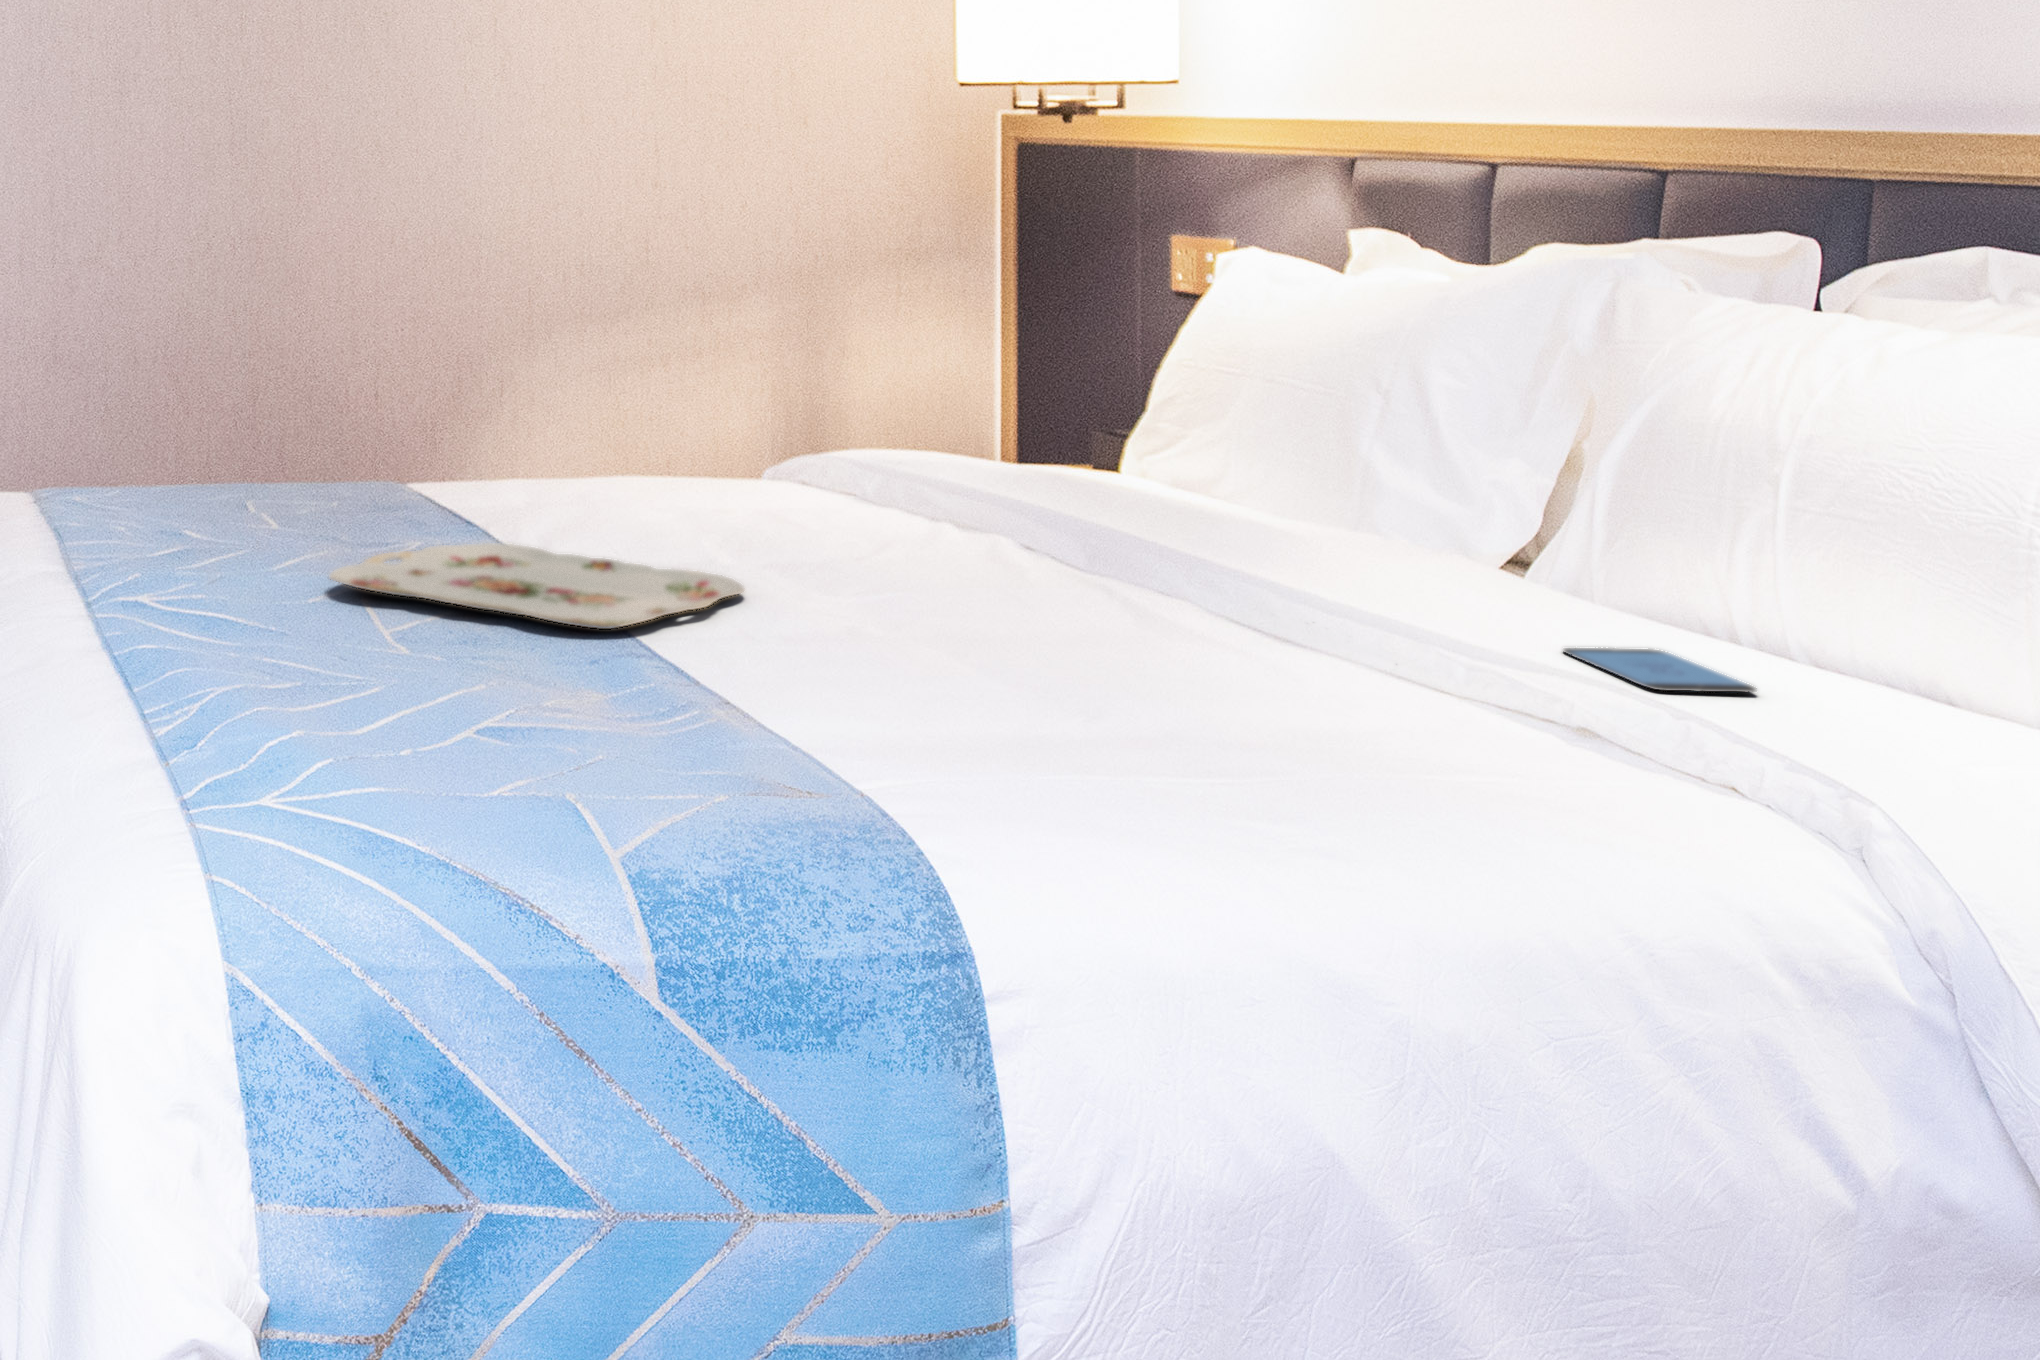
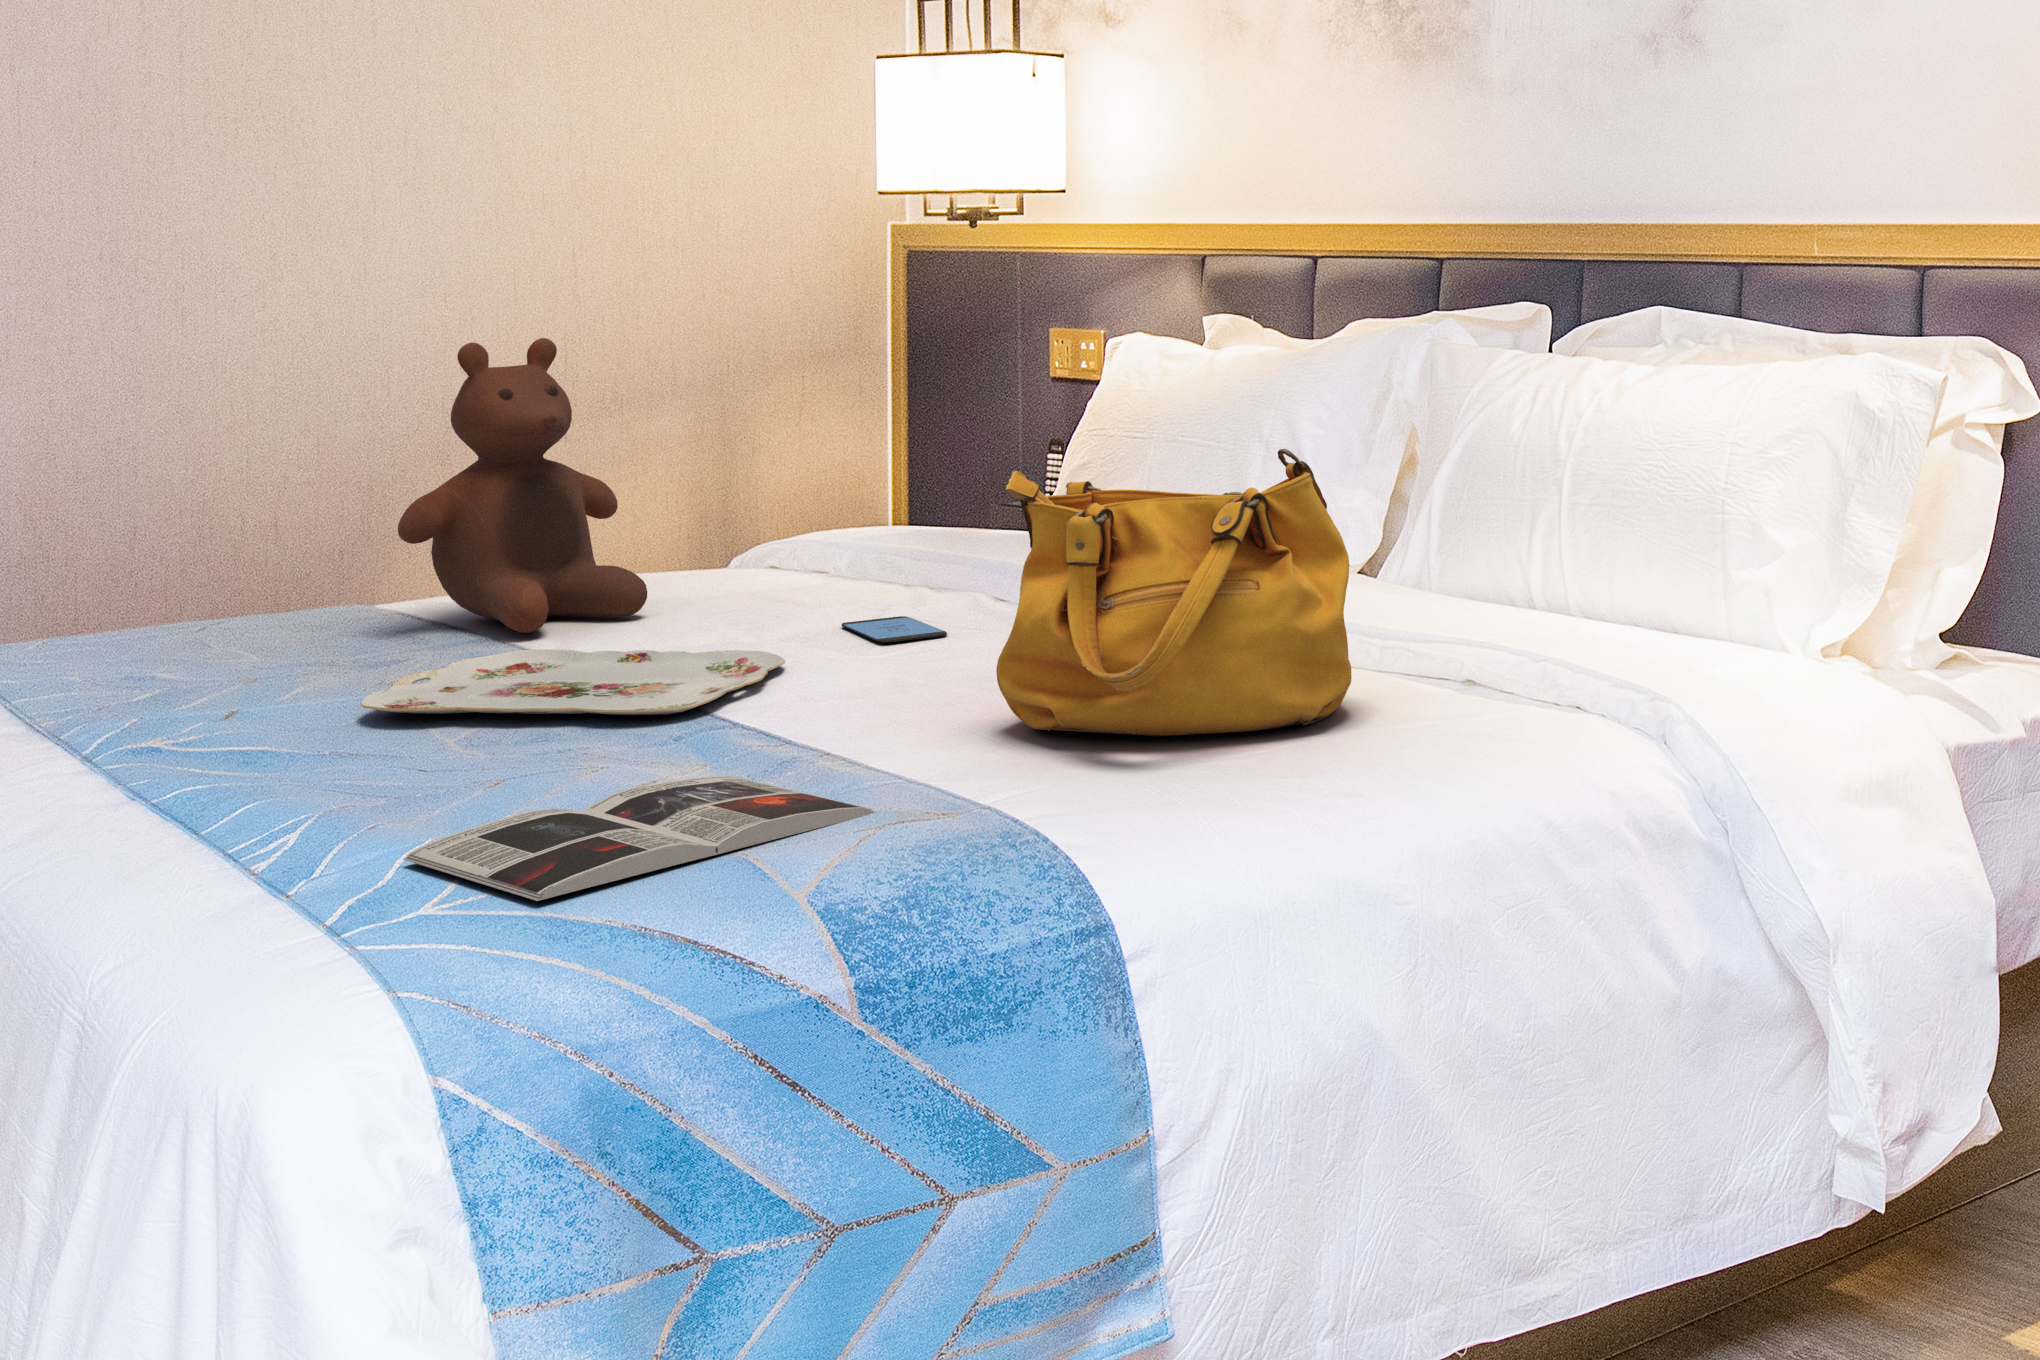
stuffed bear: none [406,228,639,527] -> present [398,338,647,633]
handbag: none [934,404,1393,758] -> present [996,449,1352,736]
smartphone: present [1564,648,1755,692] -> present [842,616,947,643]
magazine: none [287,698,753,797] -> present [404,776,875,901]

